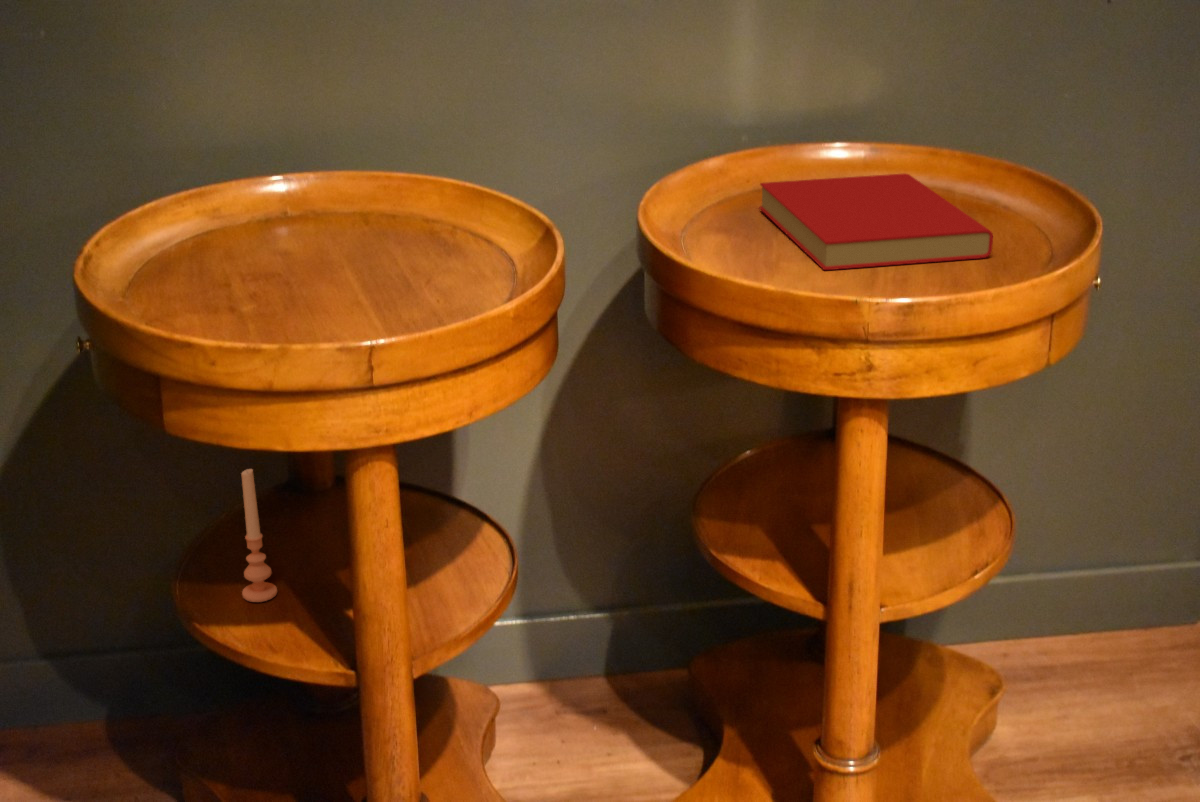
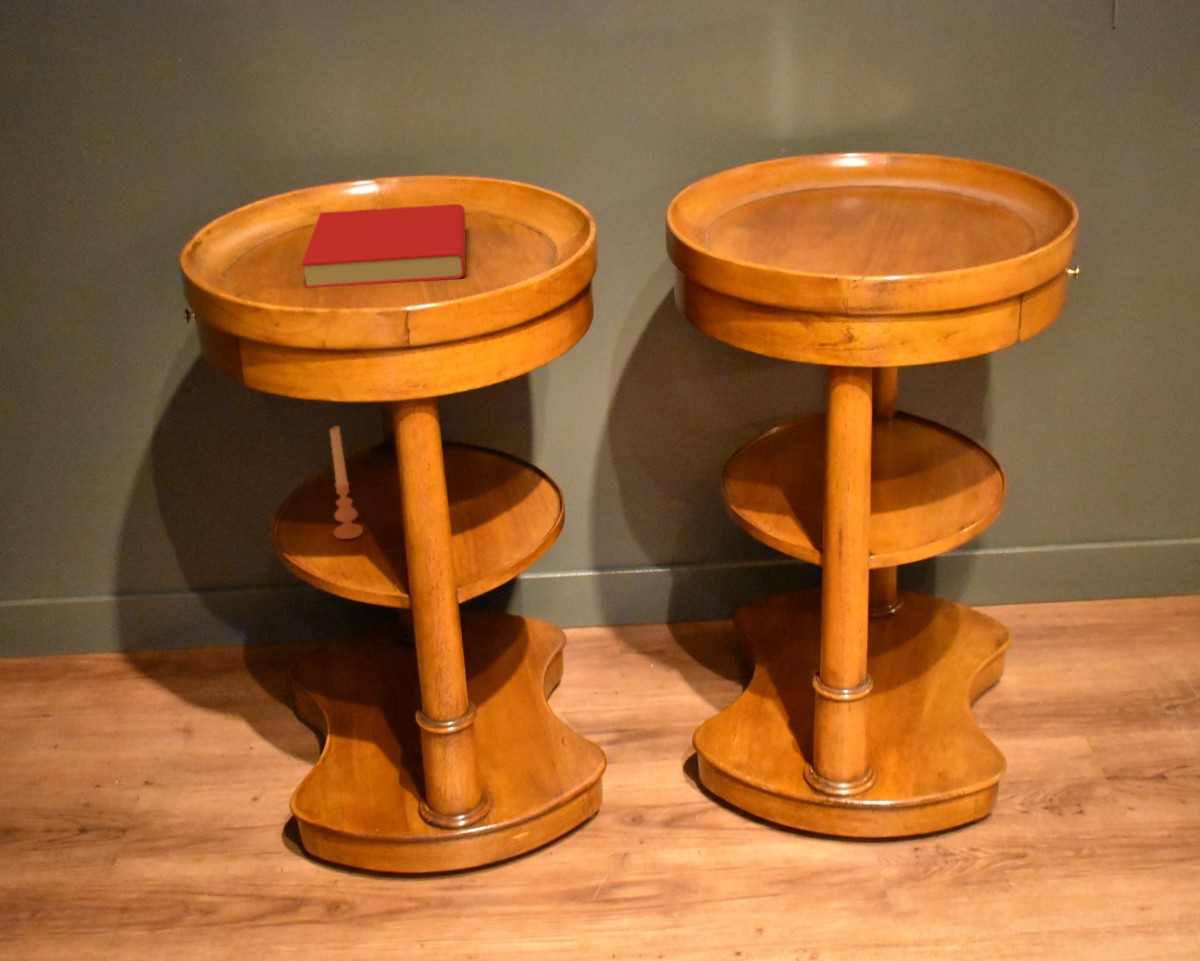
book: present [760,174,993,270] -> present [302,204,466,288]

